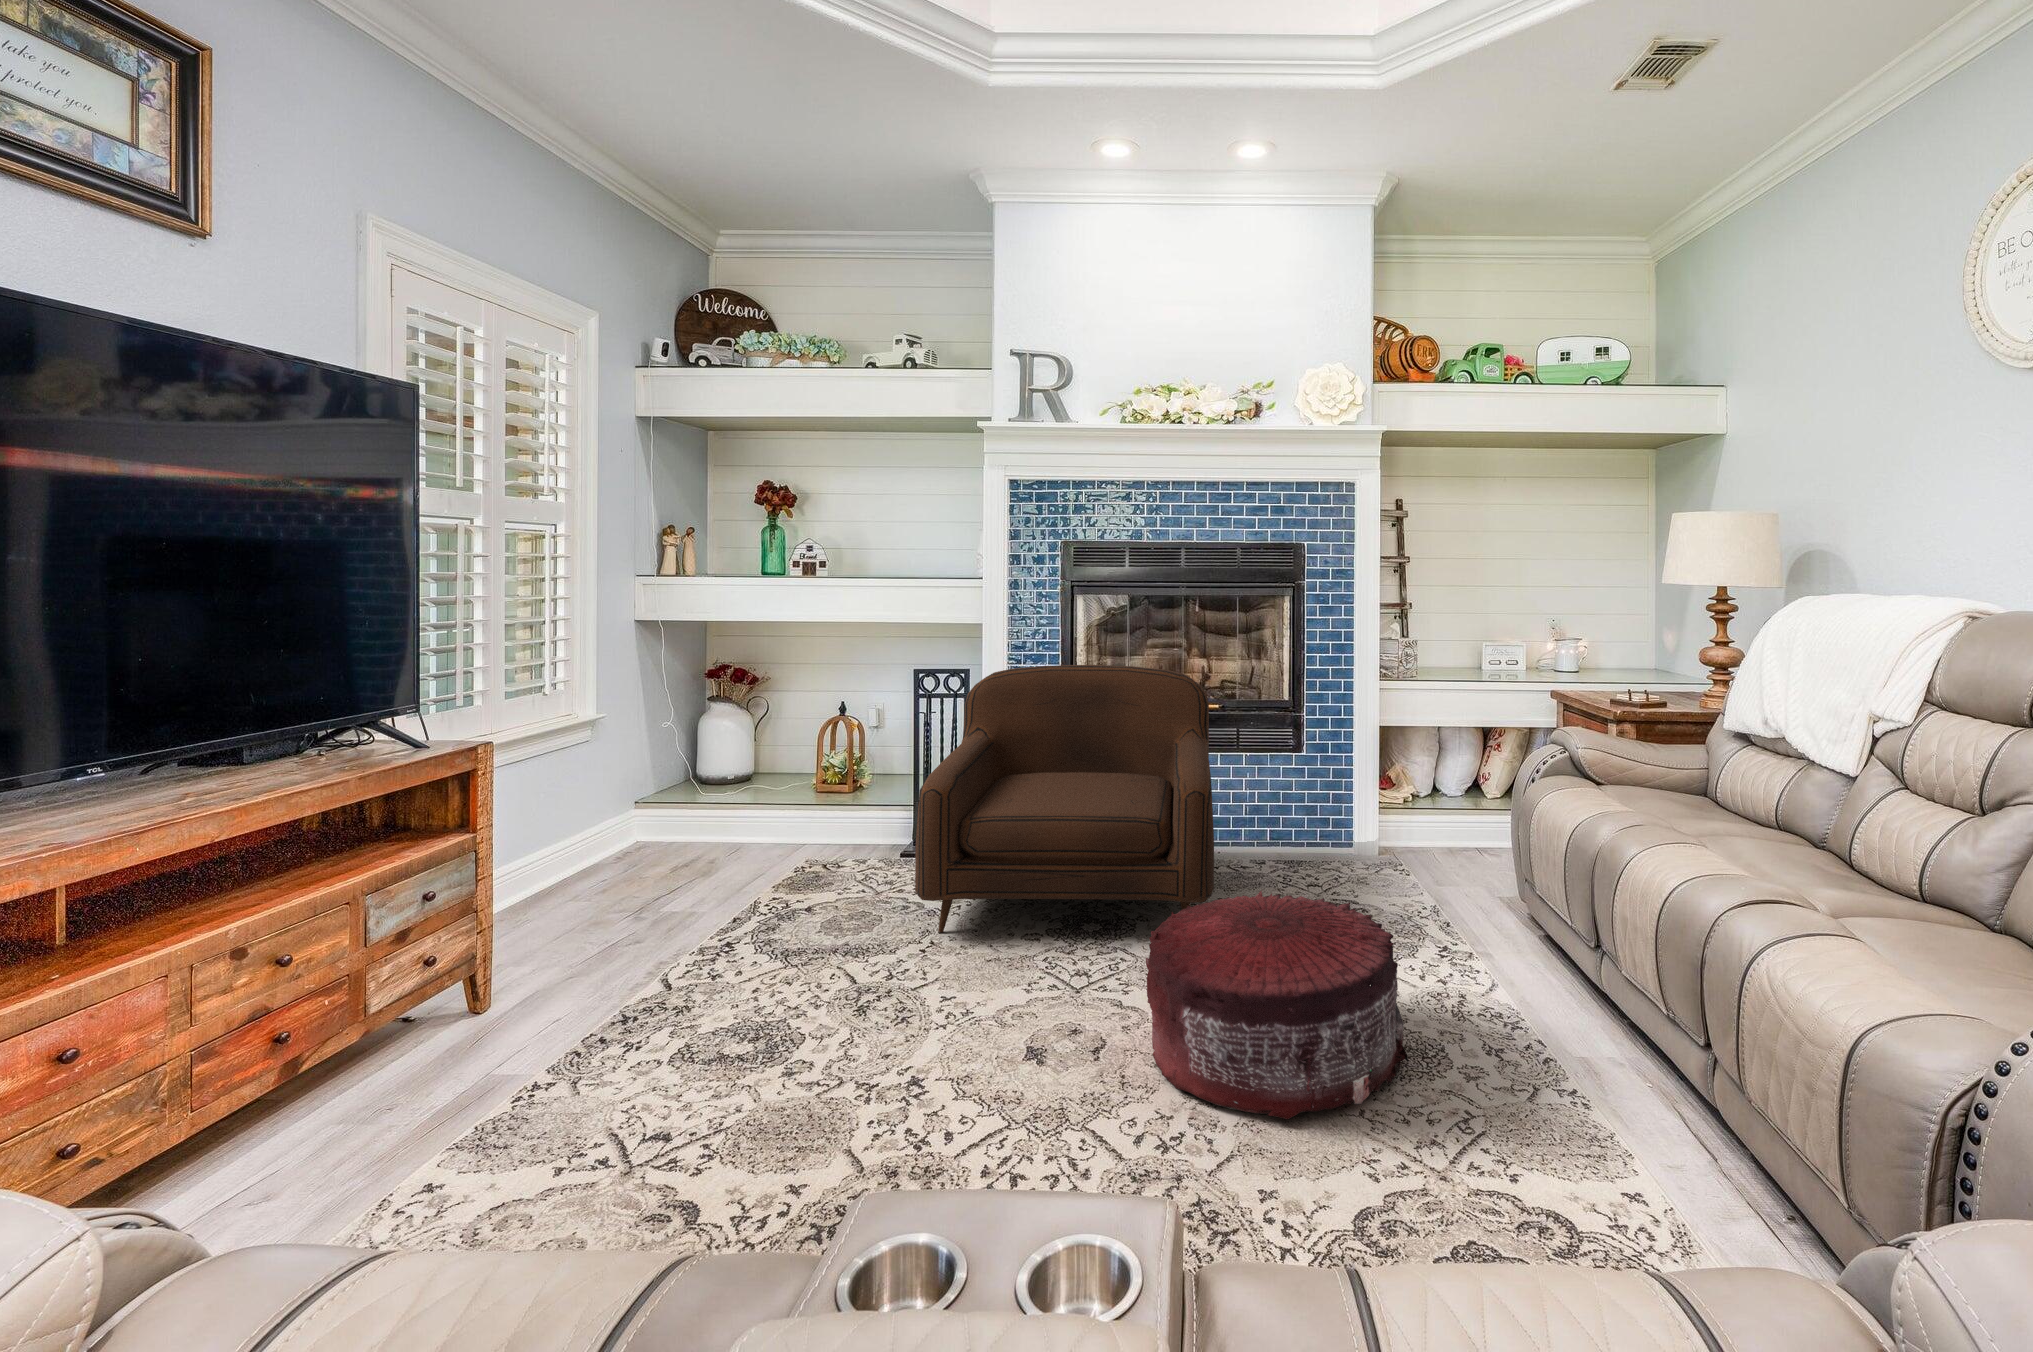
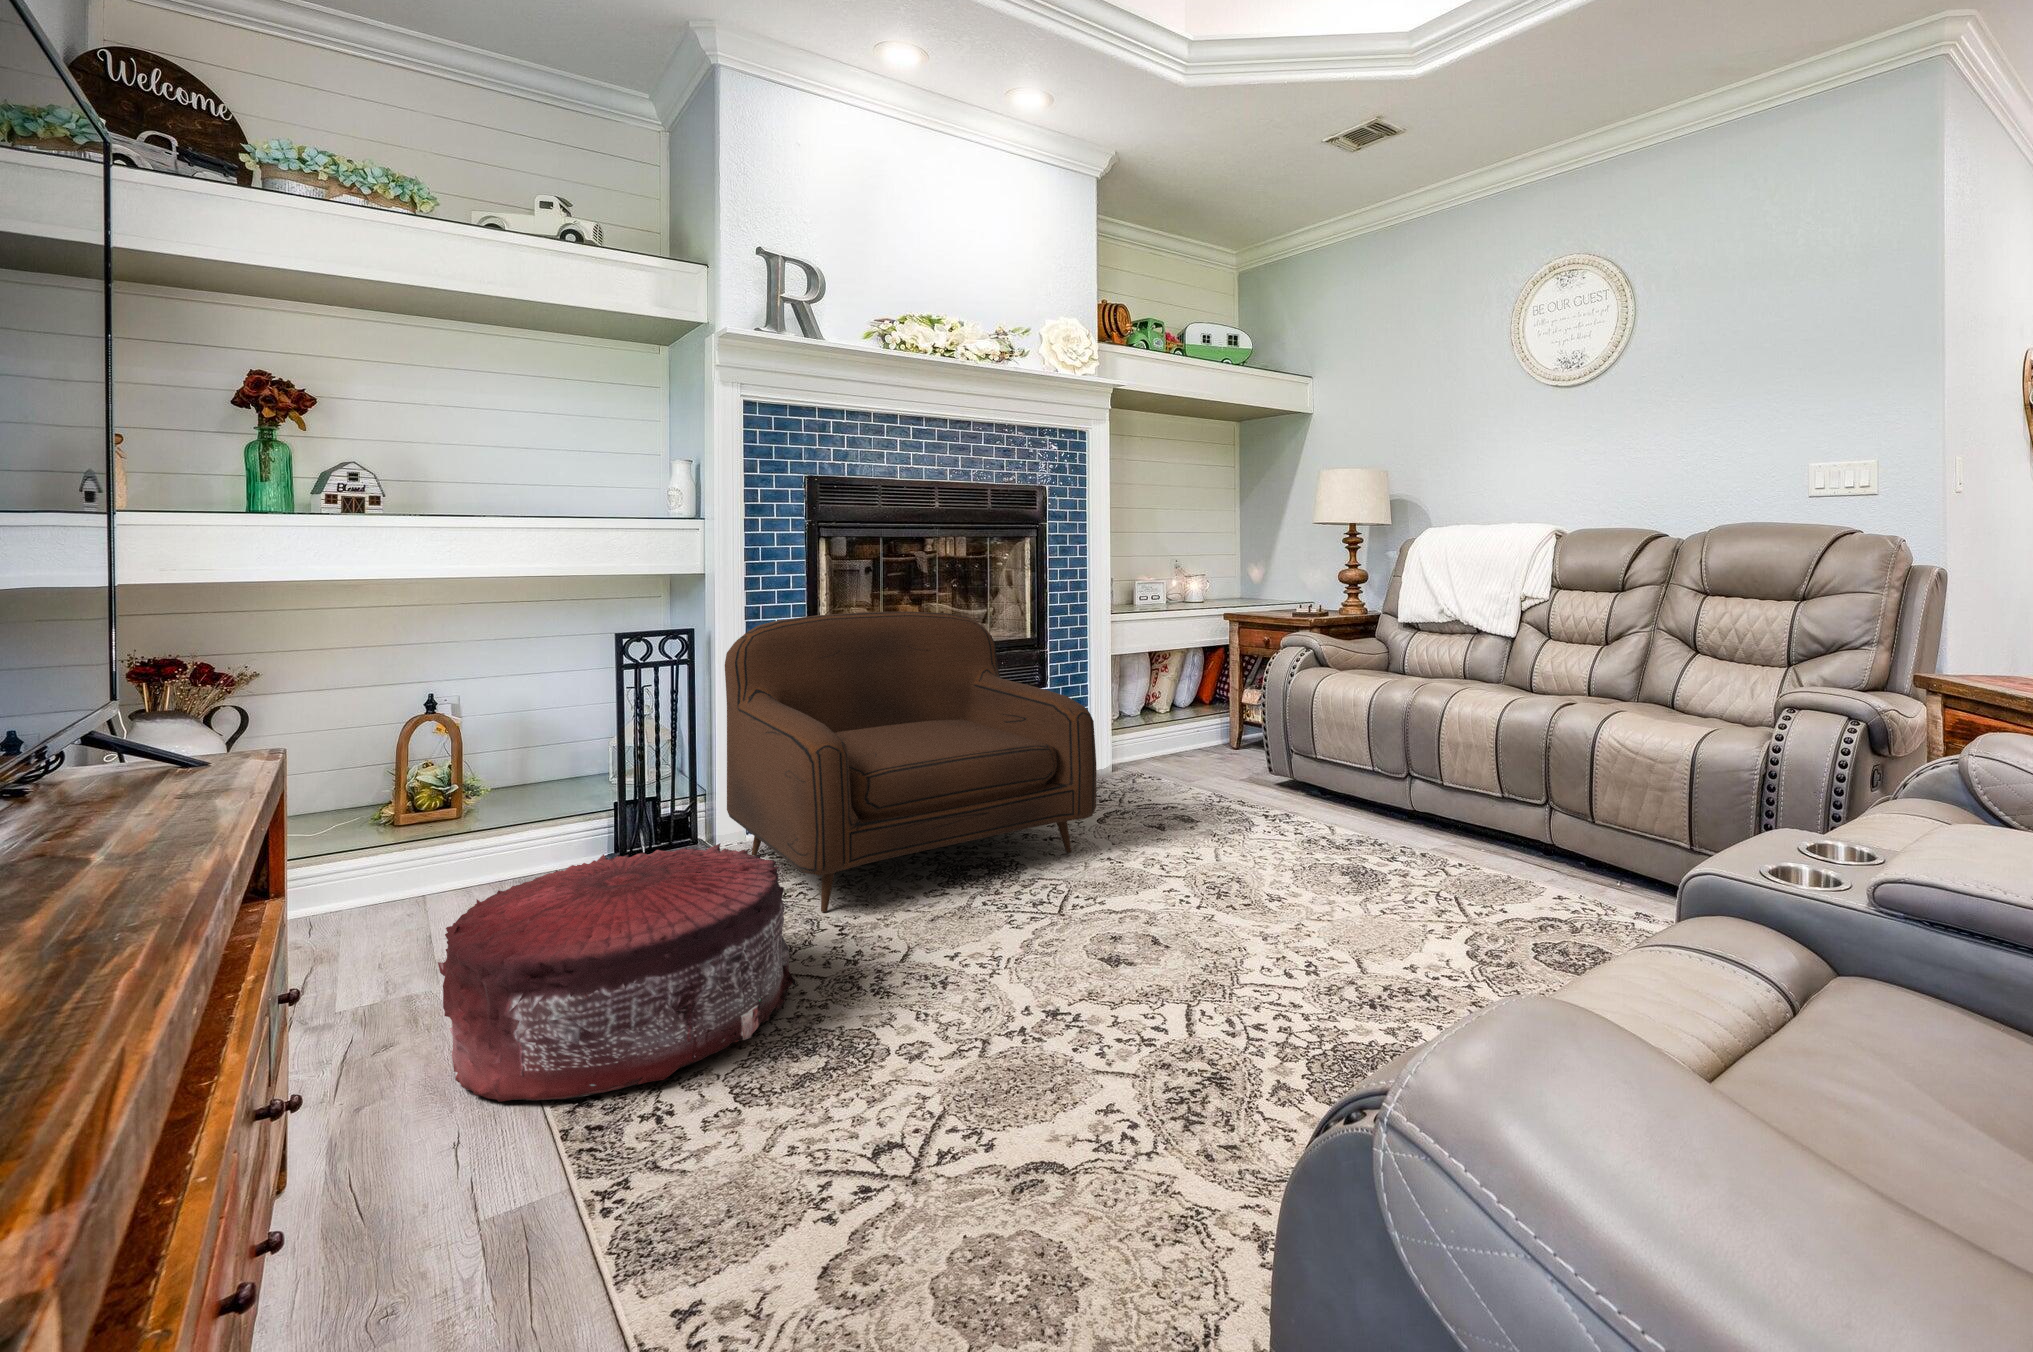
pouf: present [1146,891,1408,1119] -> present [438,844,796,1102]

